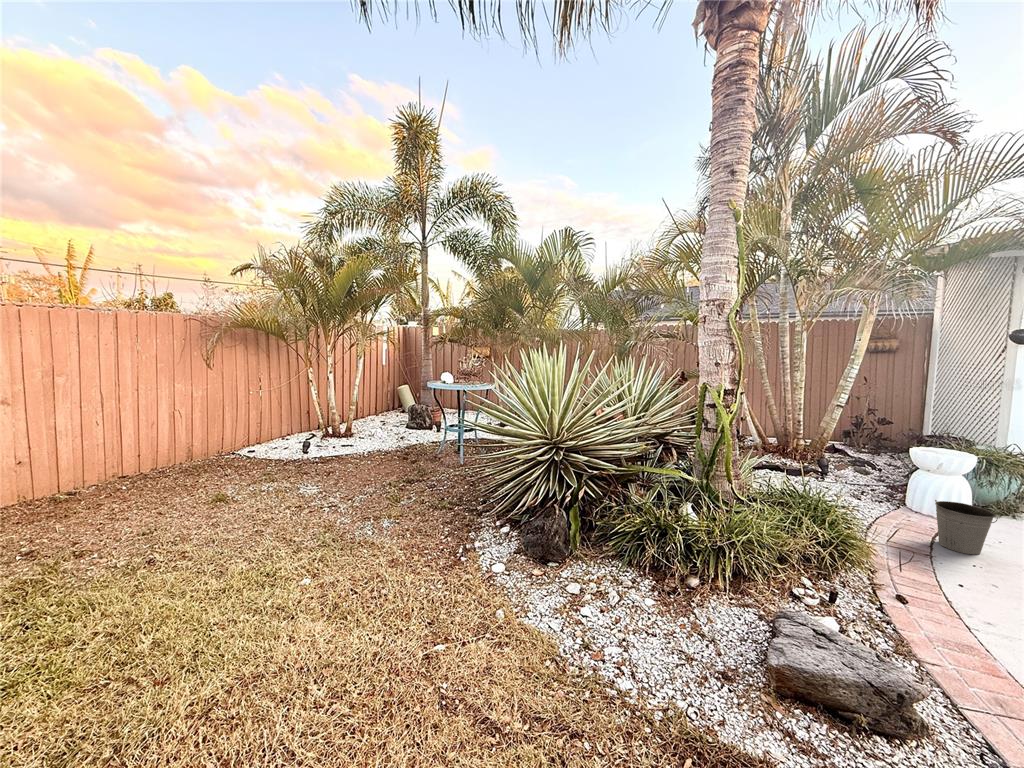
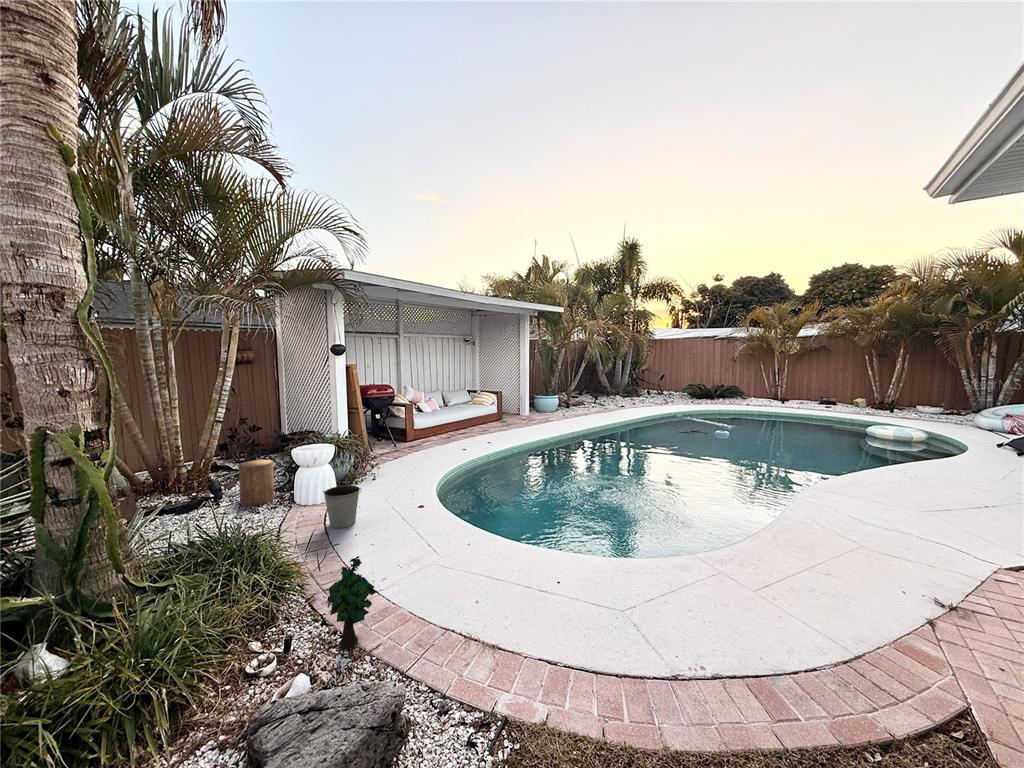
stool: none [845,449,887,496] -> present [239,460,274,506]
decorative plant: none [875,556,944,644] -> present [324,558,377,648]

